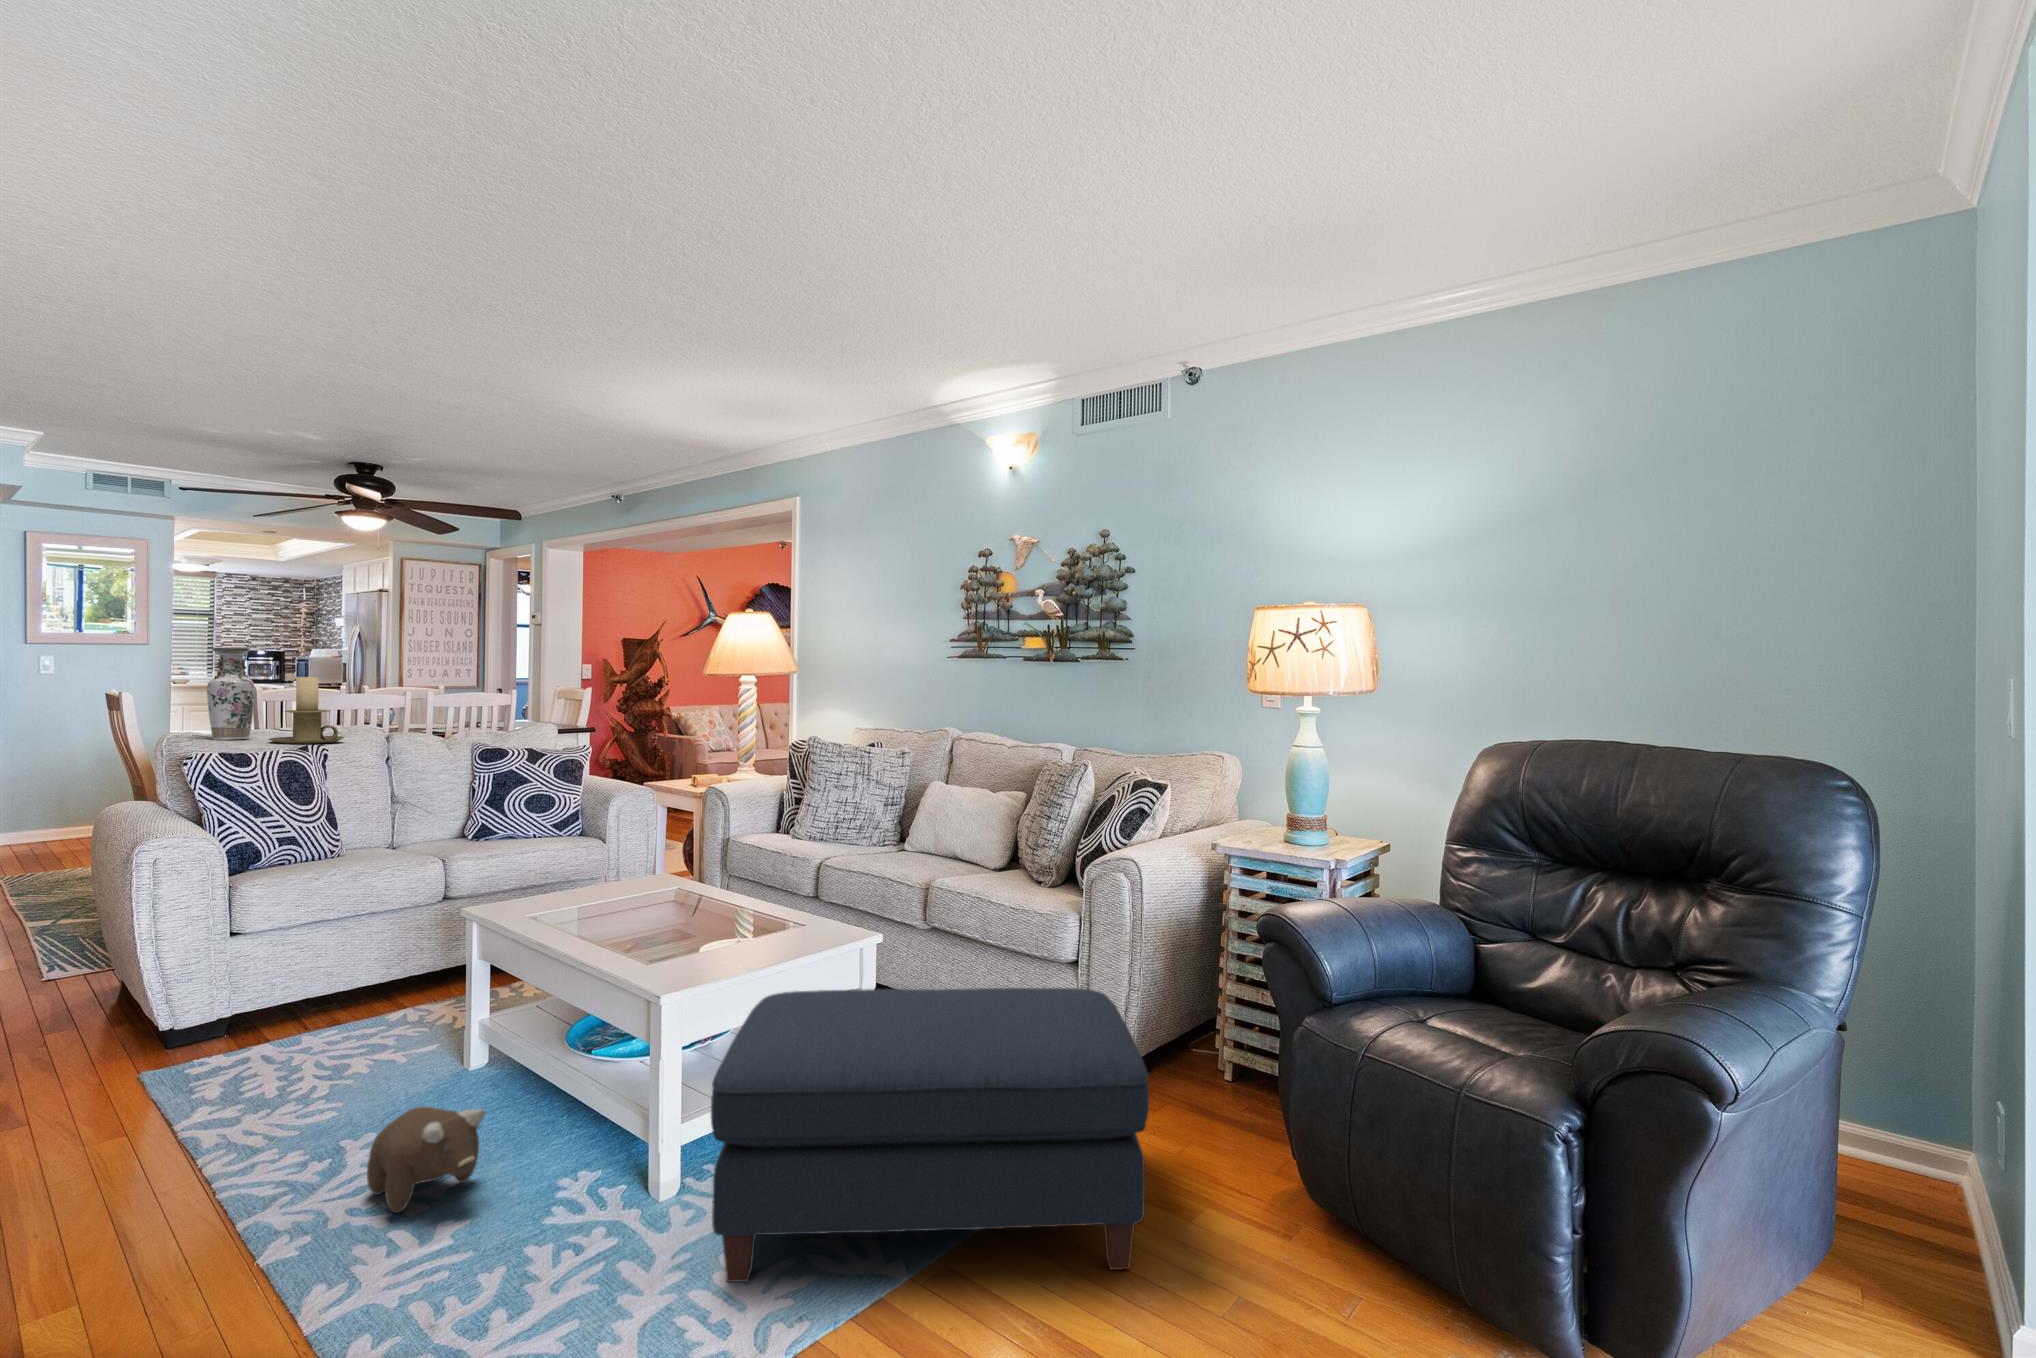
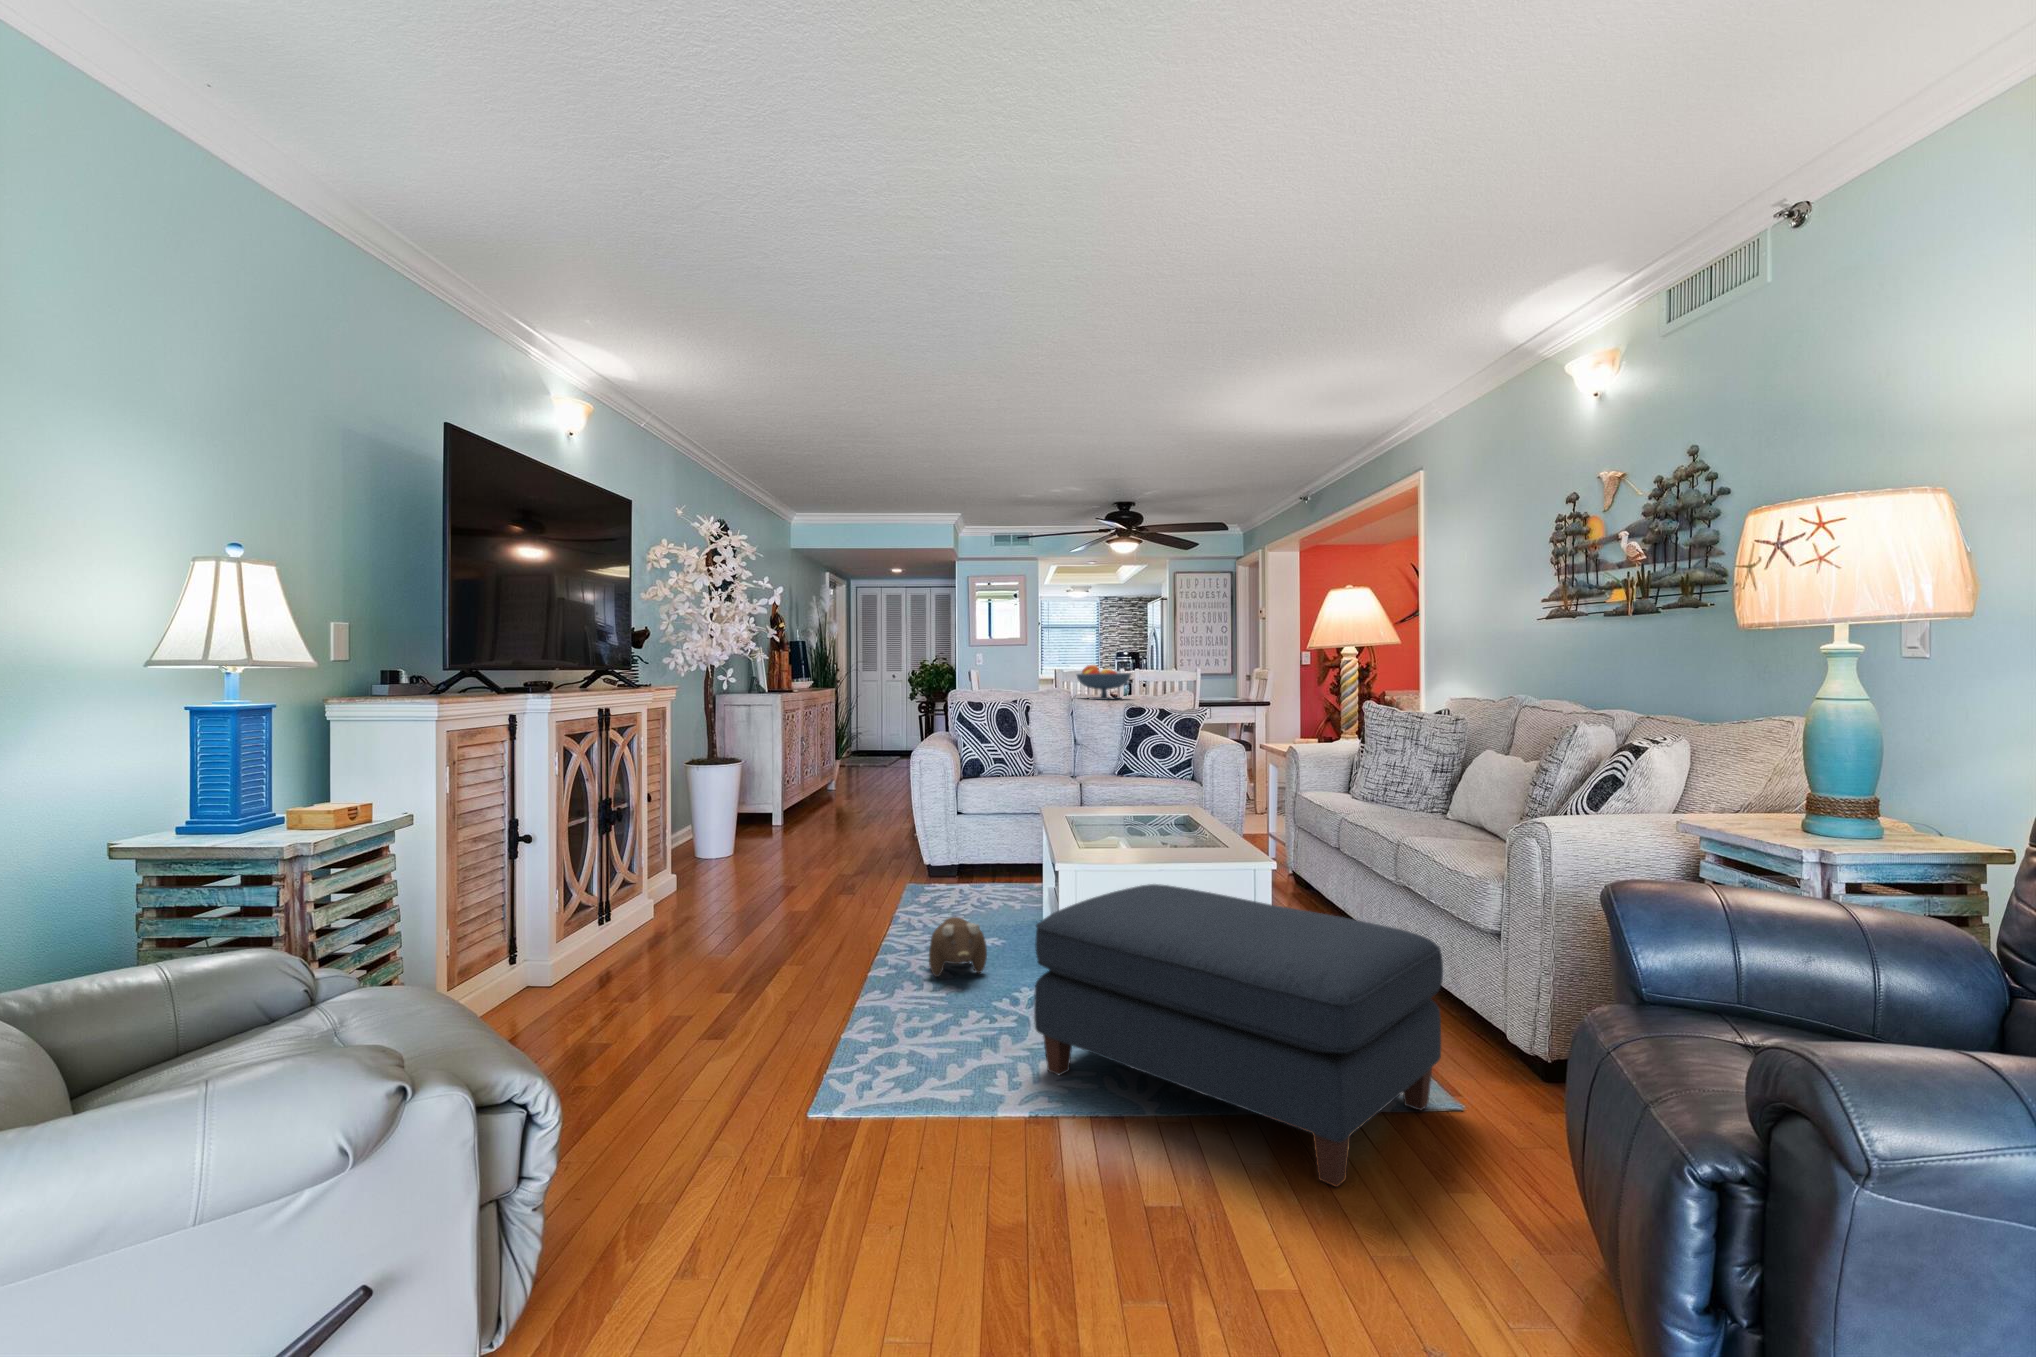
vase: present [207,648,255,740] -> none [978,637,1002,696]
candle holder: present [269,677,344,744] -> none [1002,654,1043,698]
fruit bowl: none [392,692,481,741] -> present [1077,665,1131,700]

